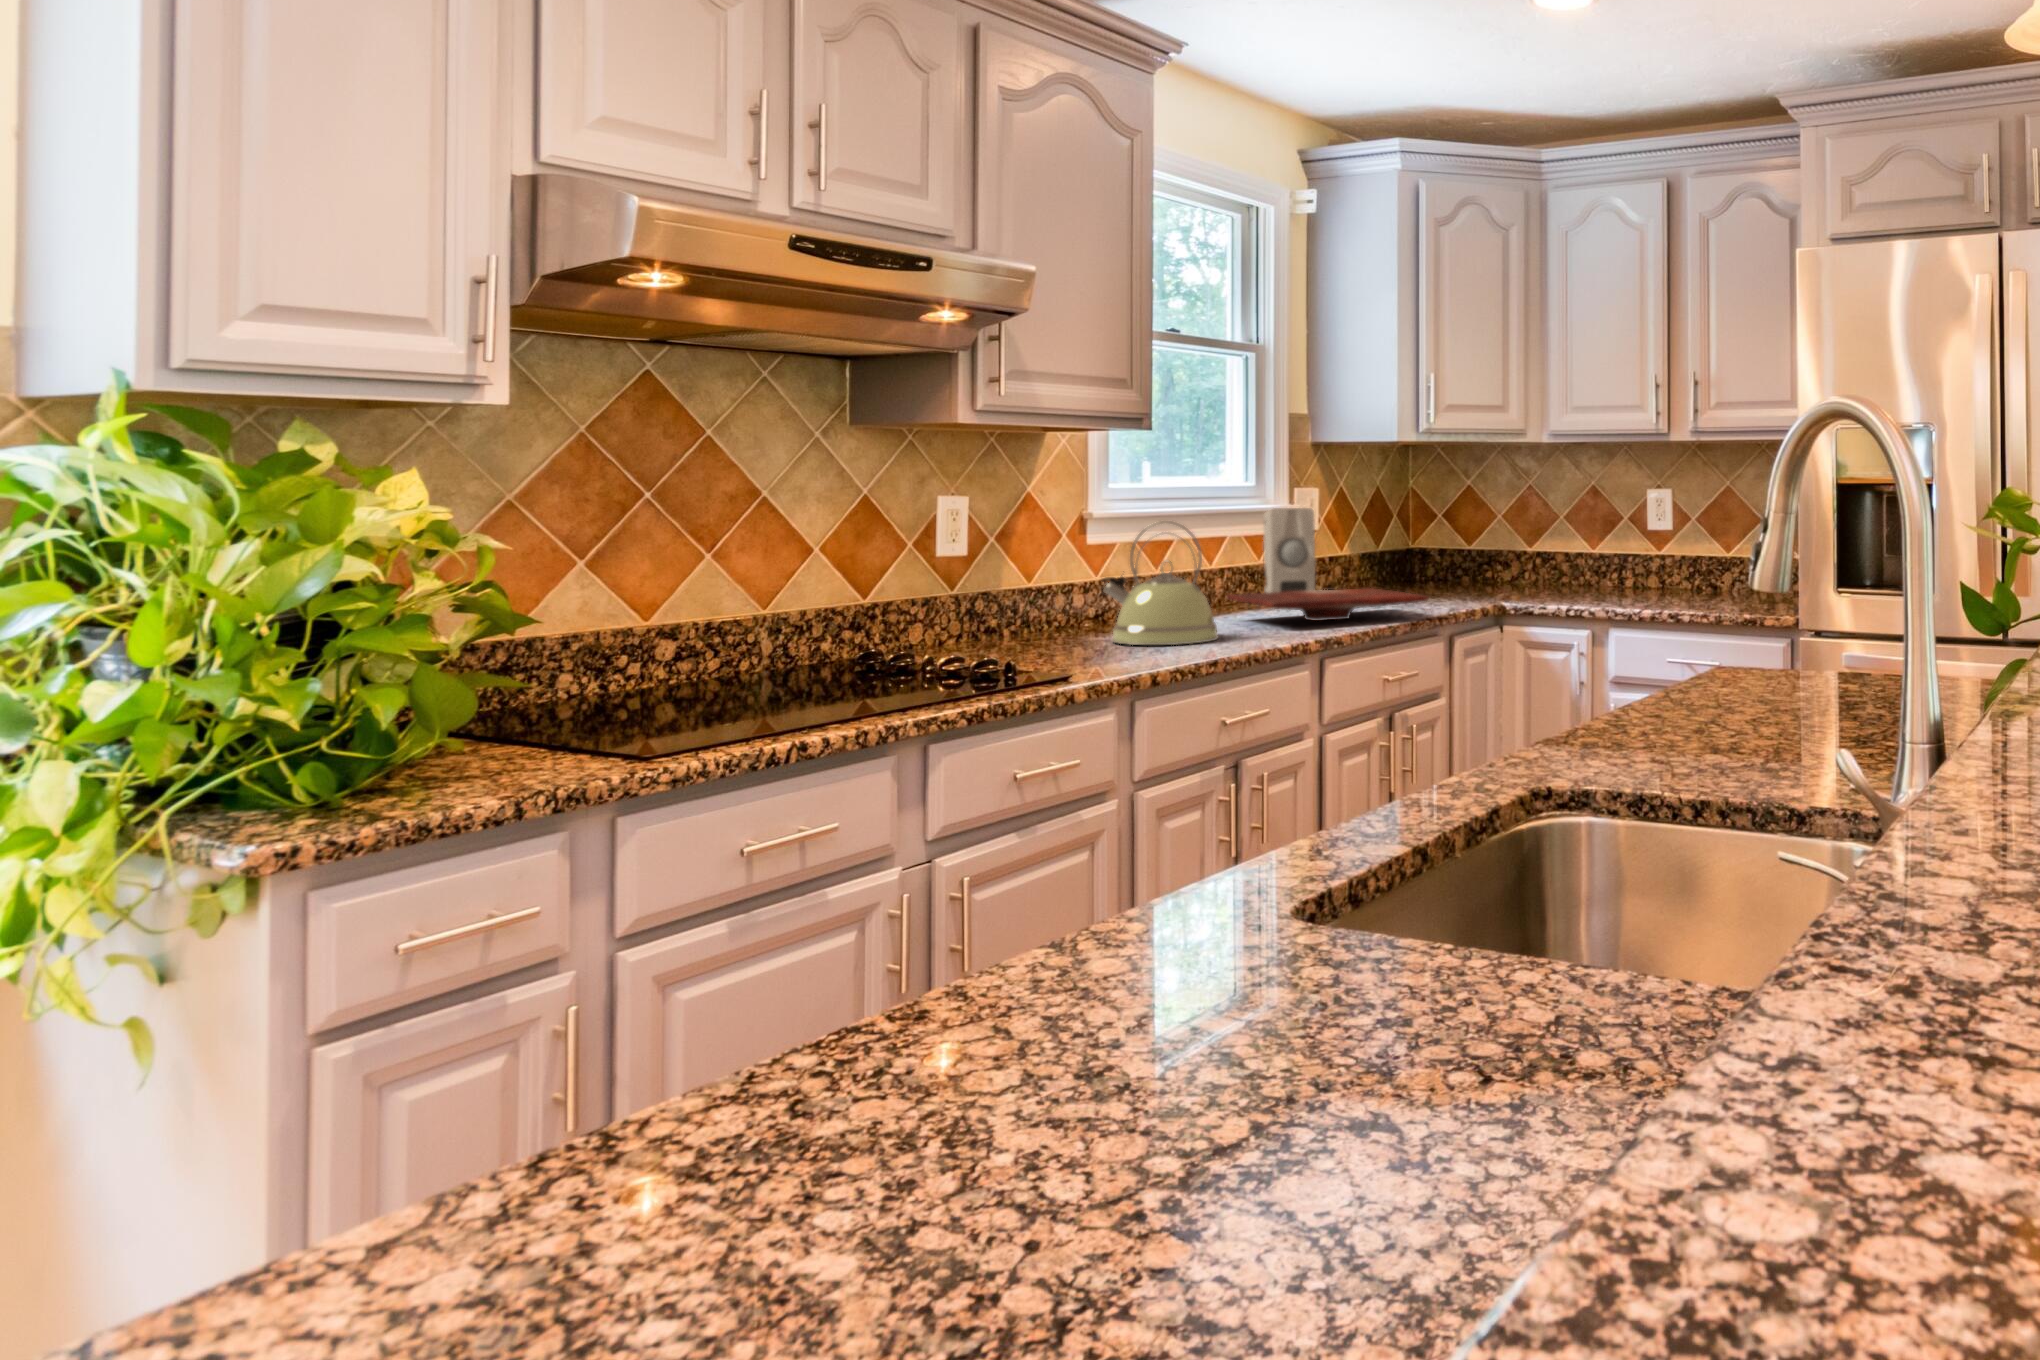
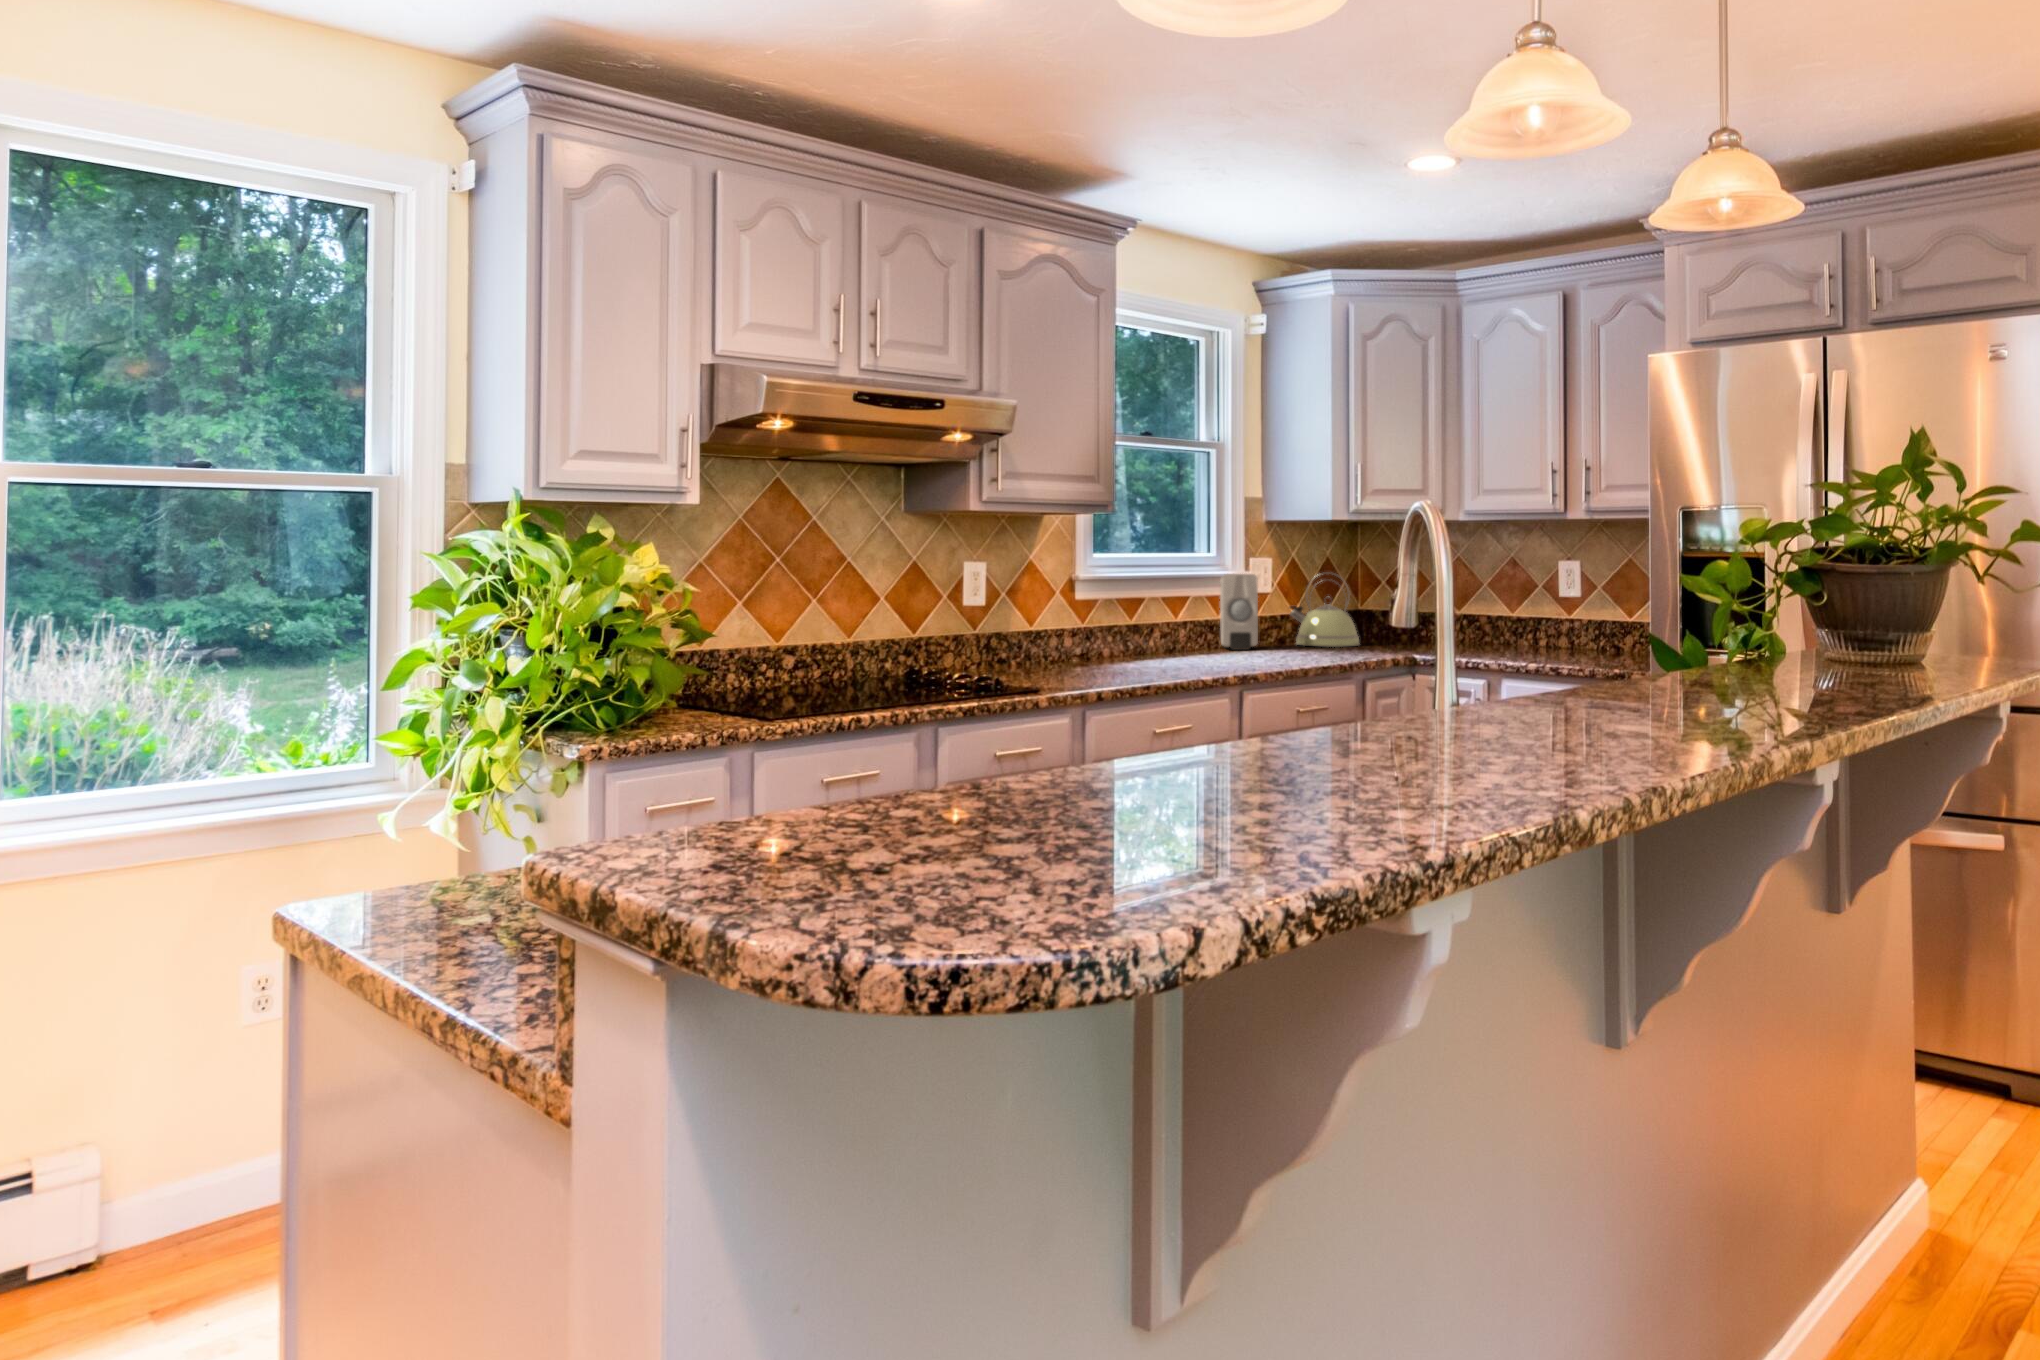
kettle: present [1102,521,1218,645] -> present [1289,572,1359,647]
cutting board: present [1226,588,1428,621] -> none [1177,639,1333,662]

